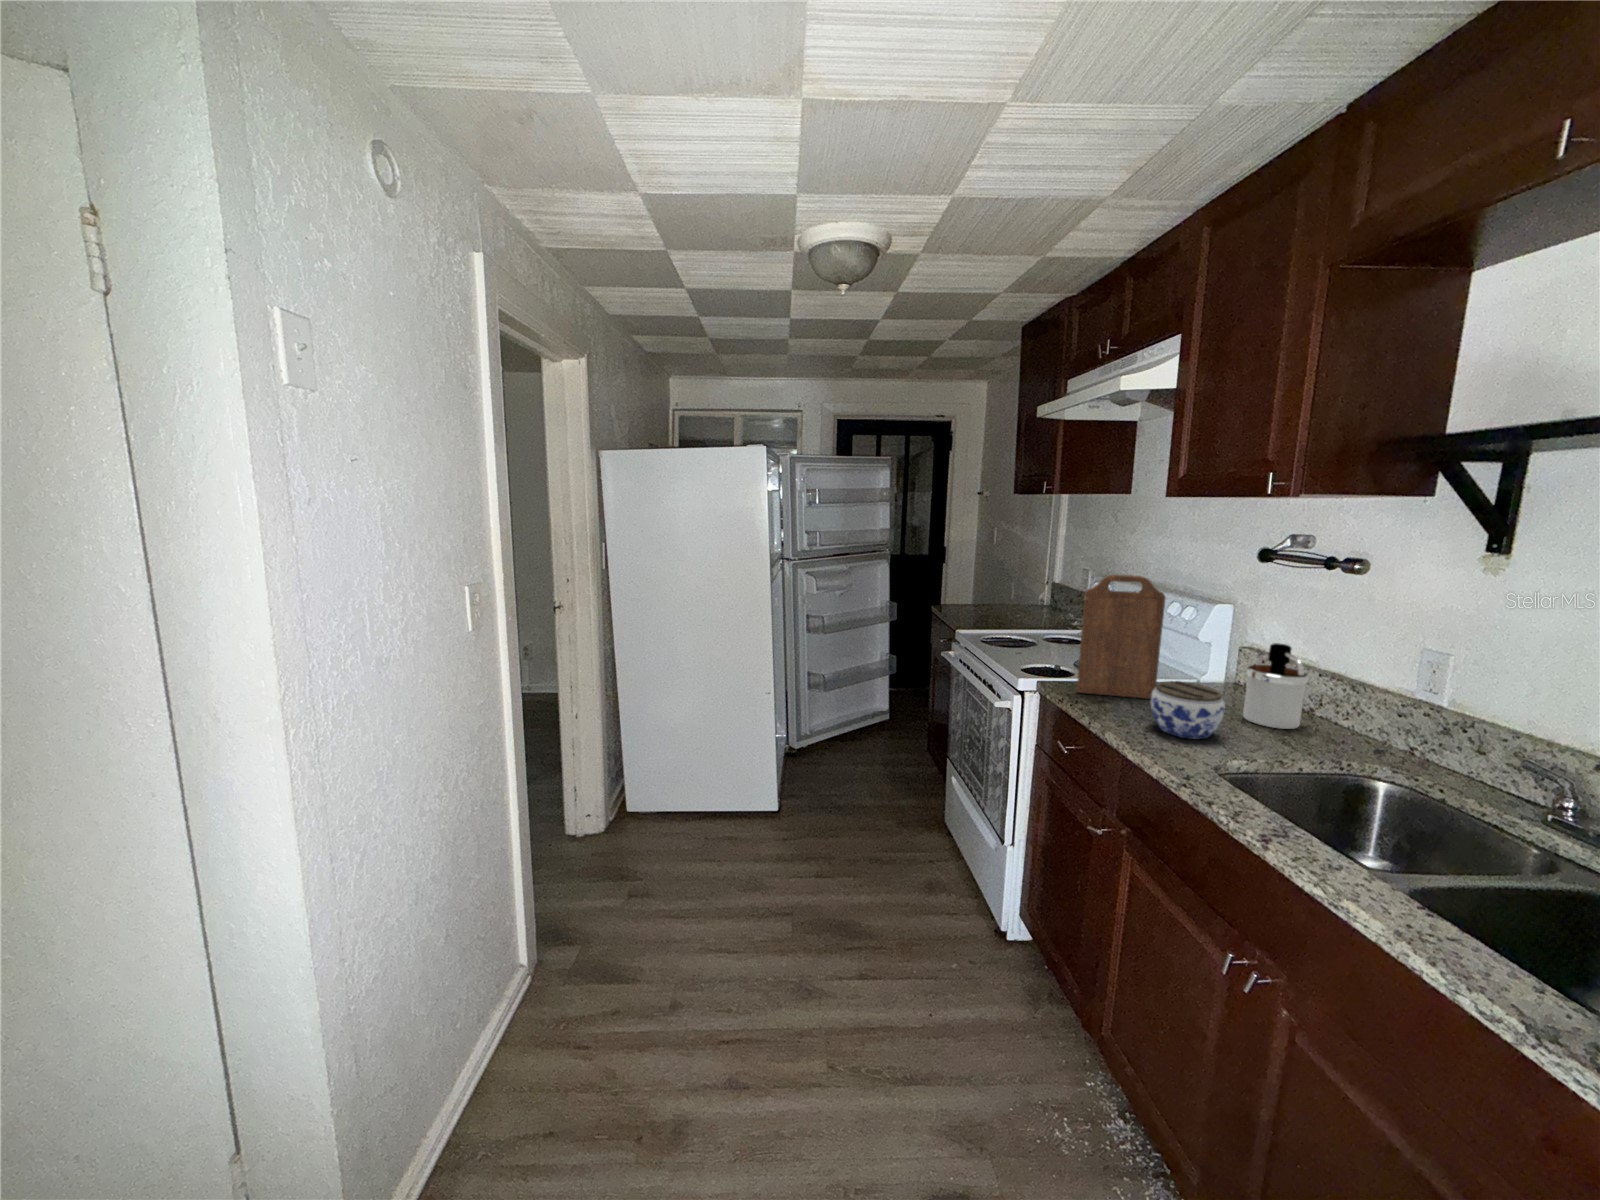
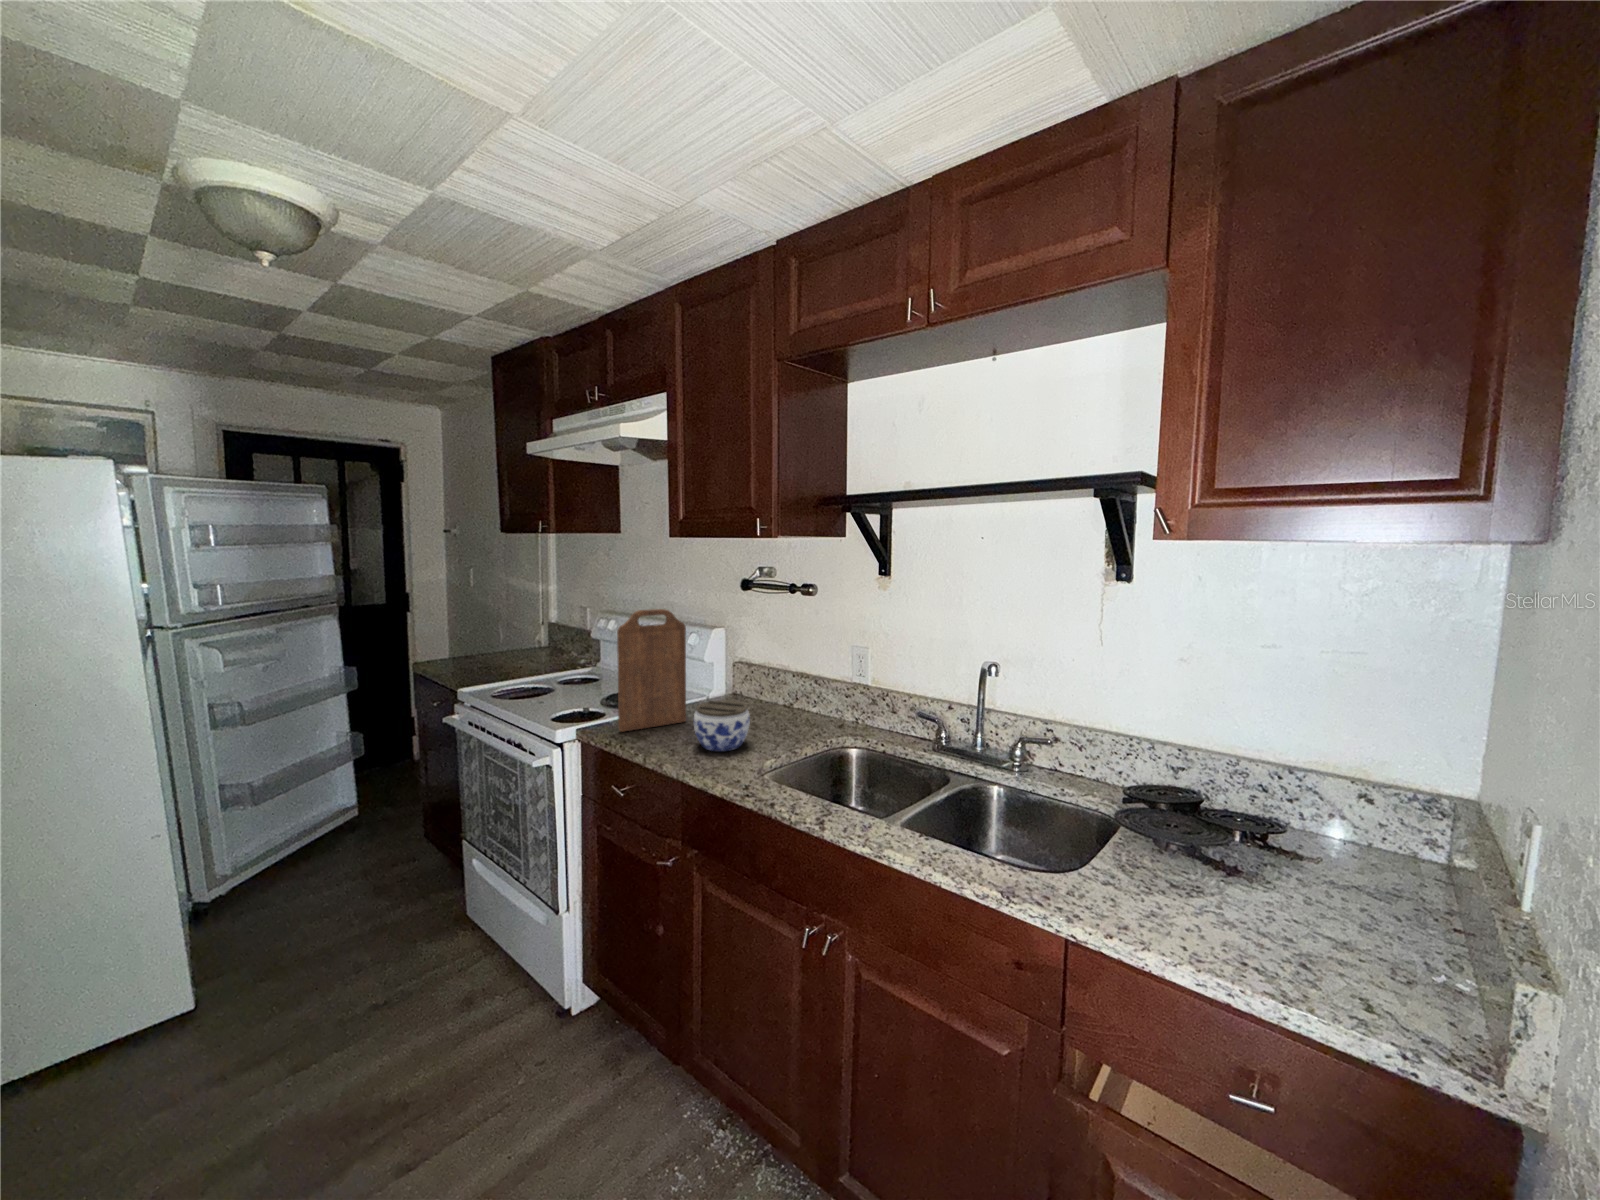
soap dispenser: present [1243,643,1309,729] -> none [752,655,793,724]

